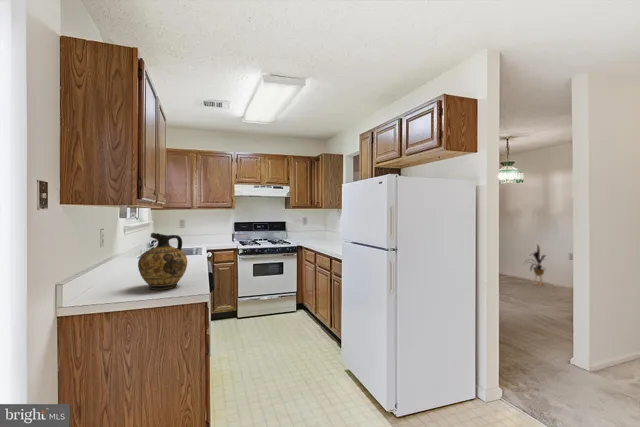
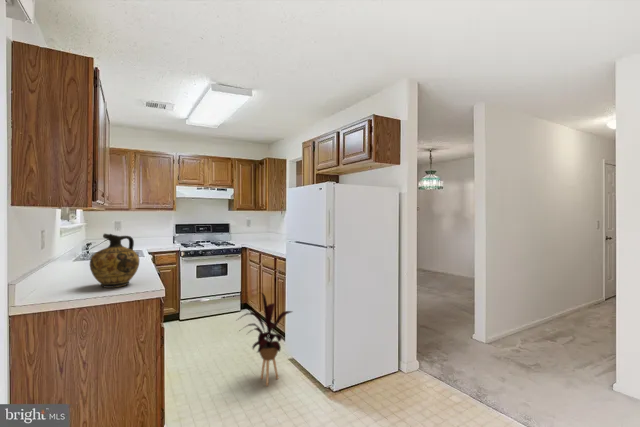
house plant: present [530,246,545,285] -> present [244,293,291,386]

